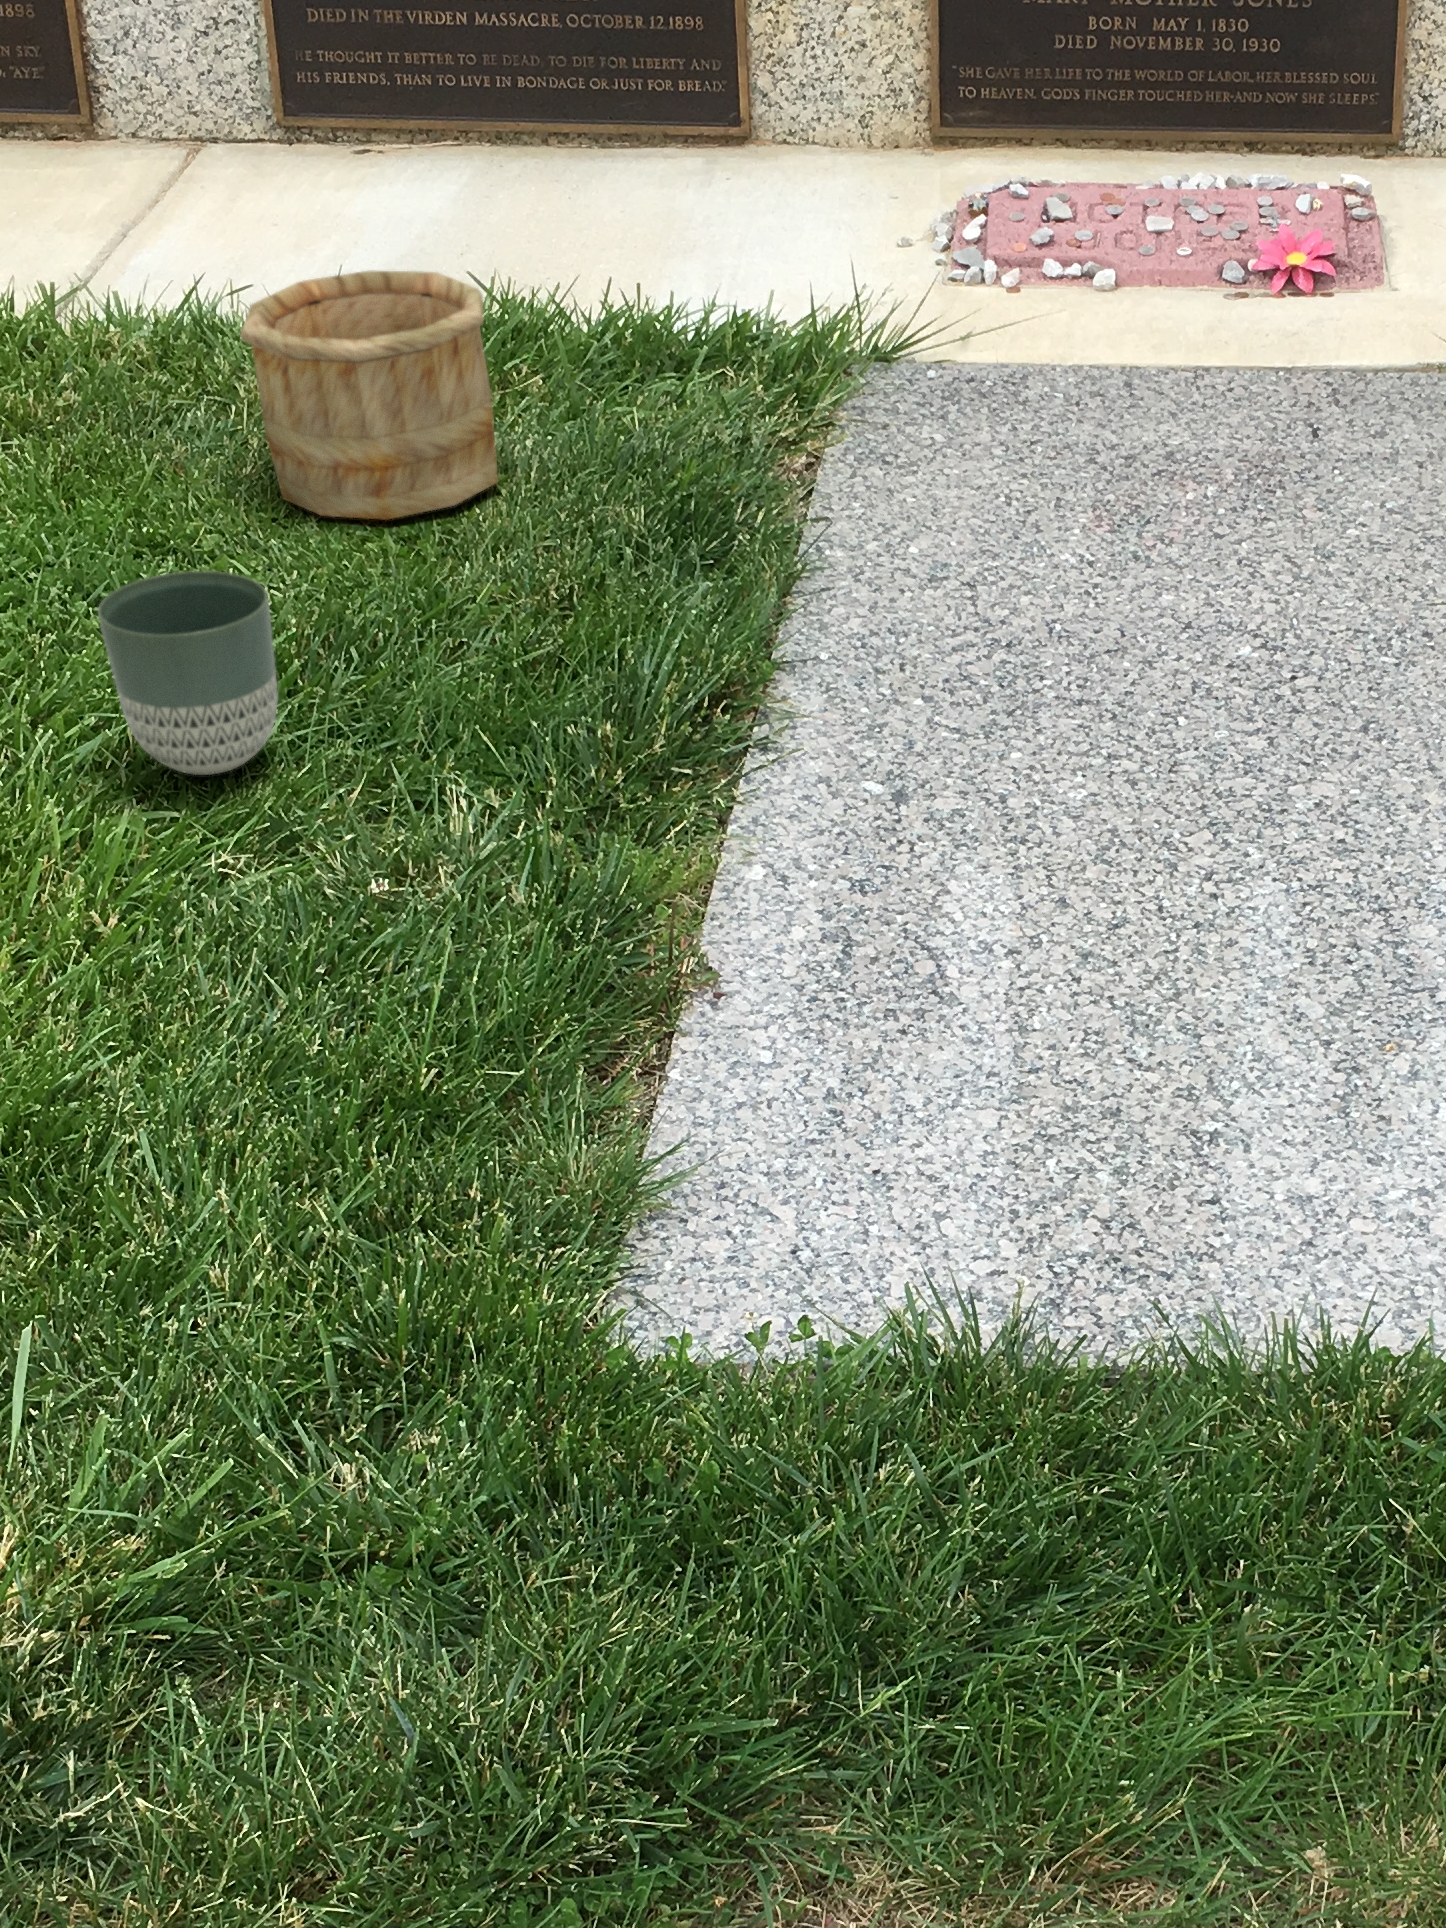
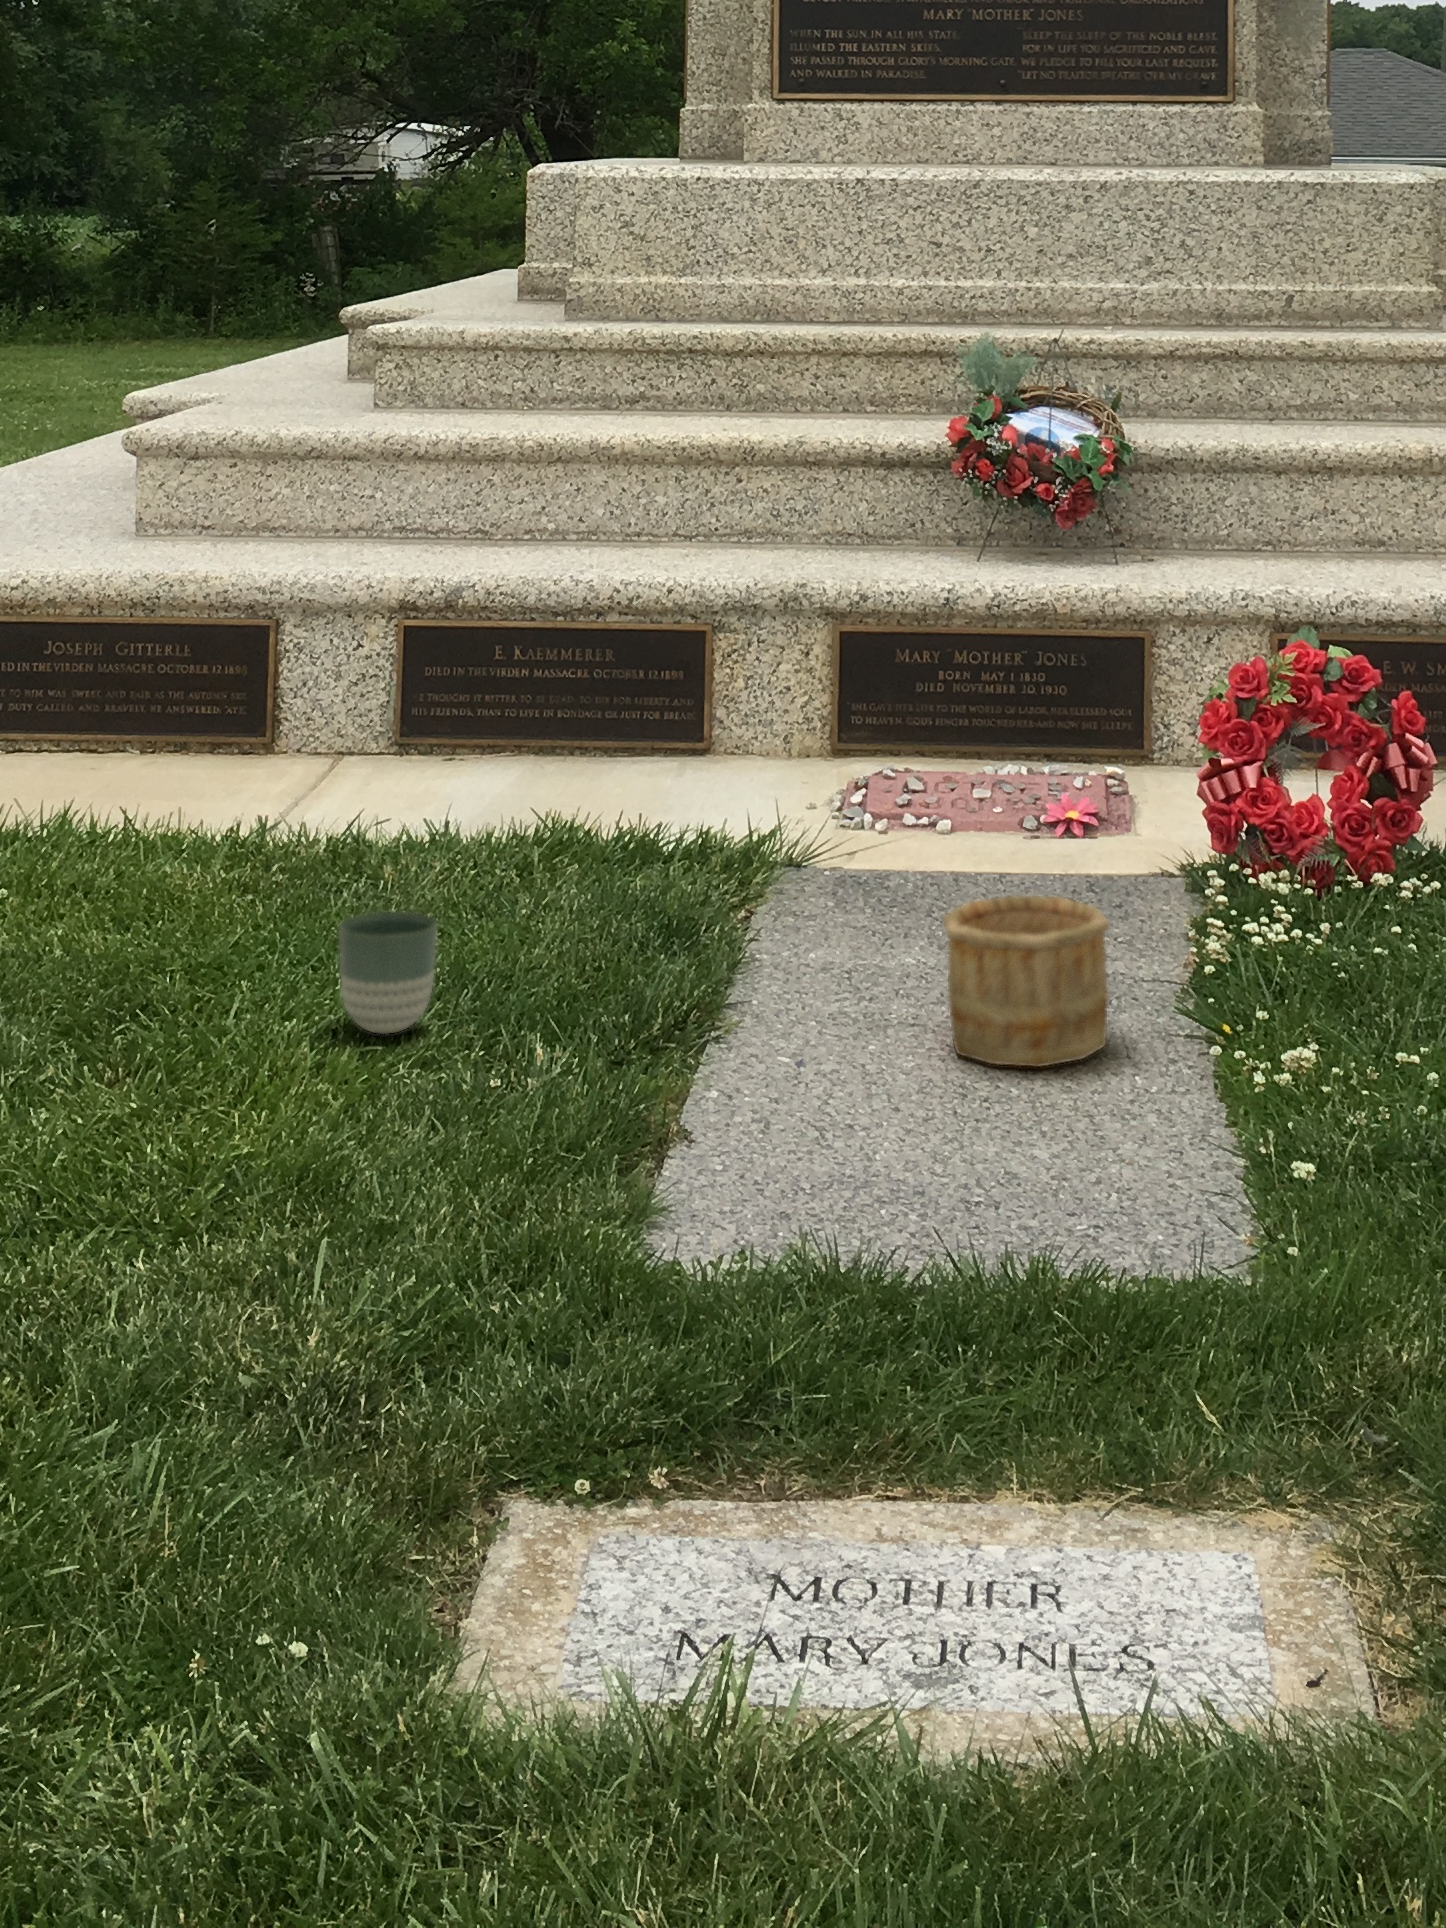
wooden bucket: present [240,270,498,520] -> present [943,896,1110,1067]

